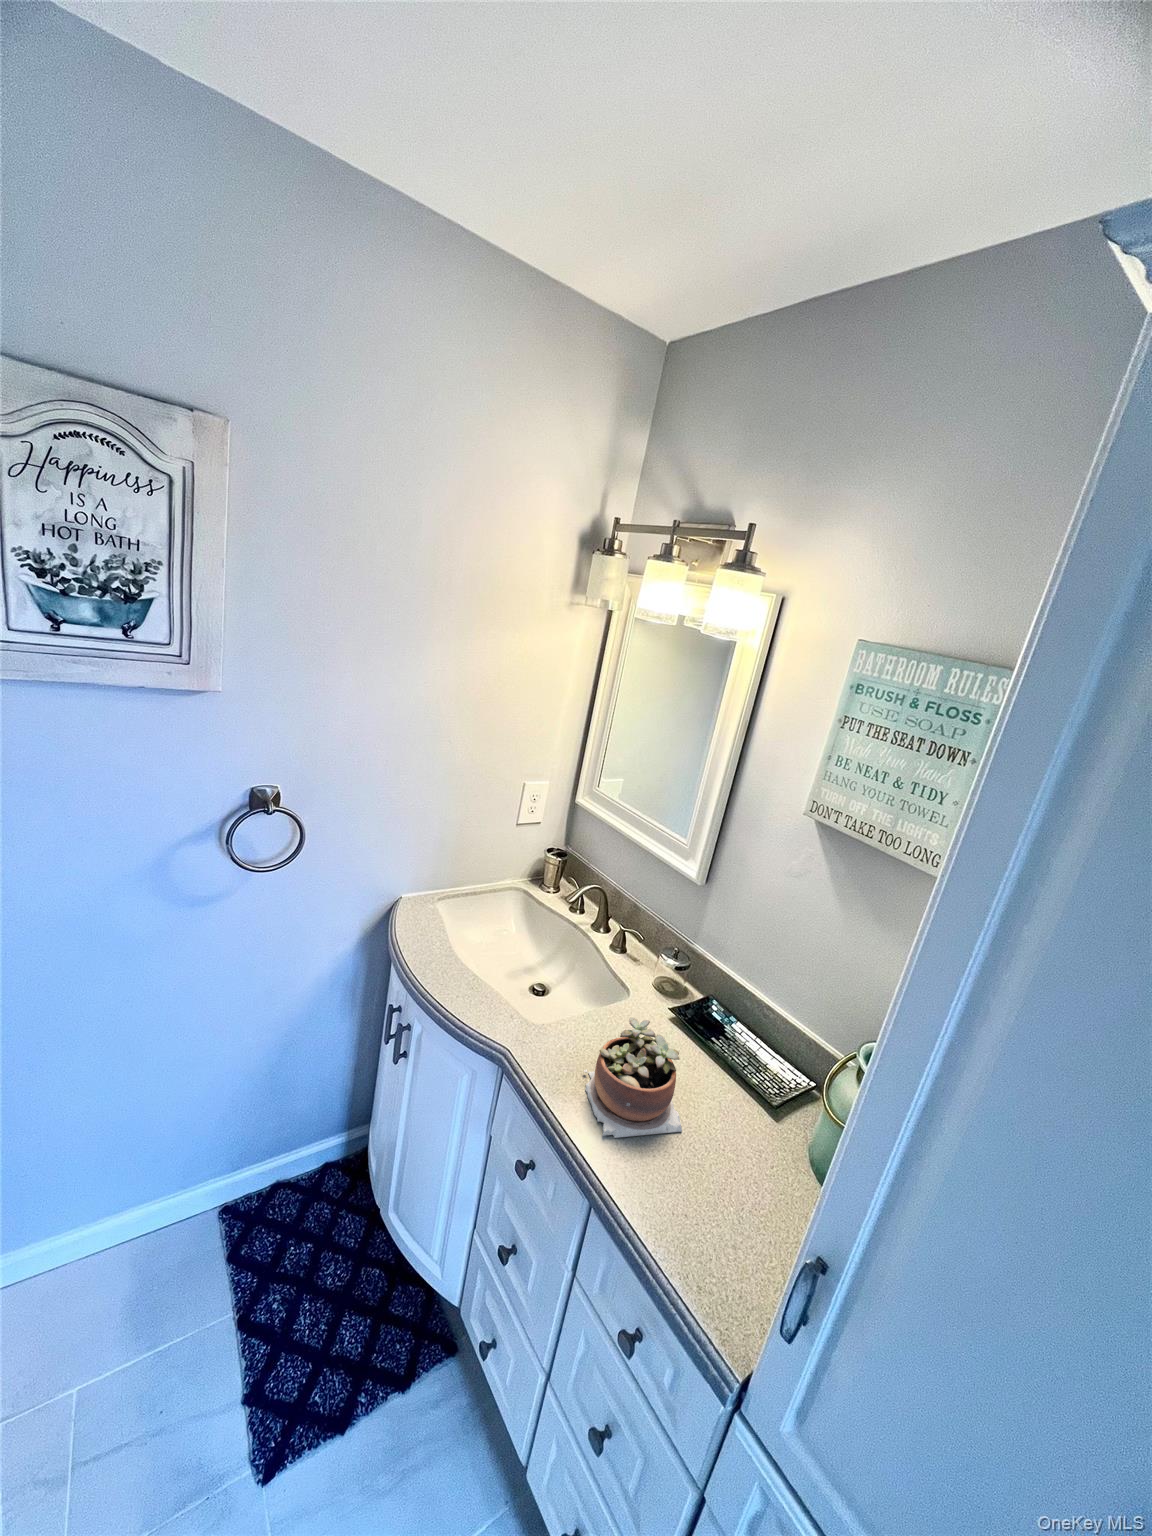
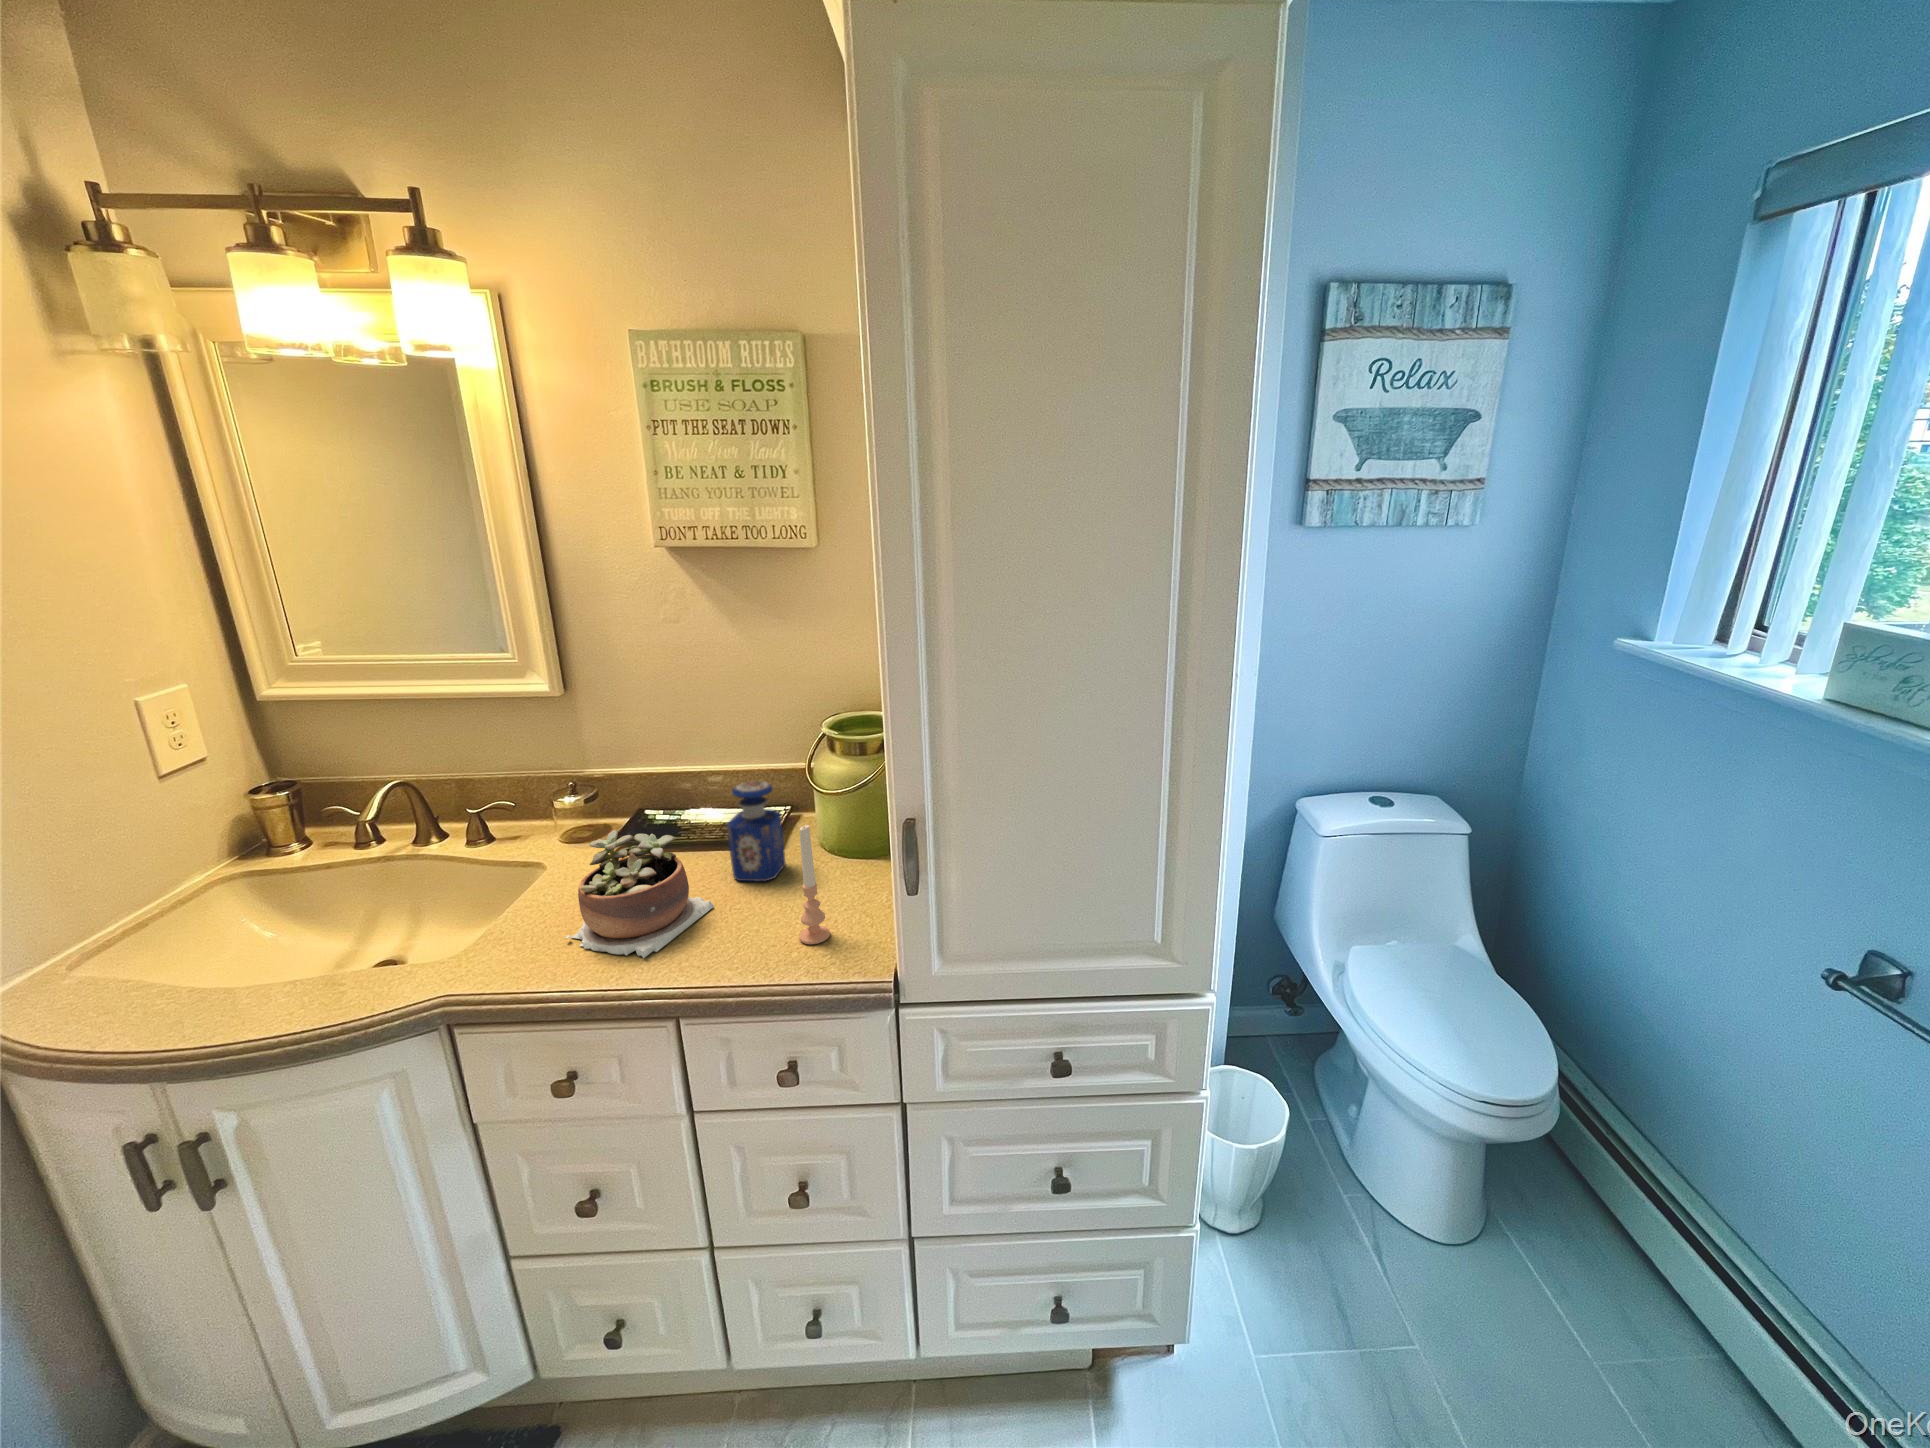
perfume bottle: none [718,1047,781,1146] -> present [726,781,786,881]
candle: none [703,1150,753,1261] -> present [799,825,830,944]

